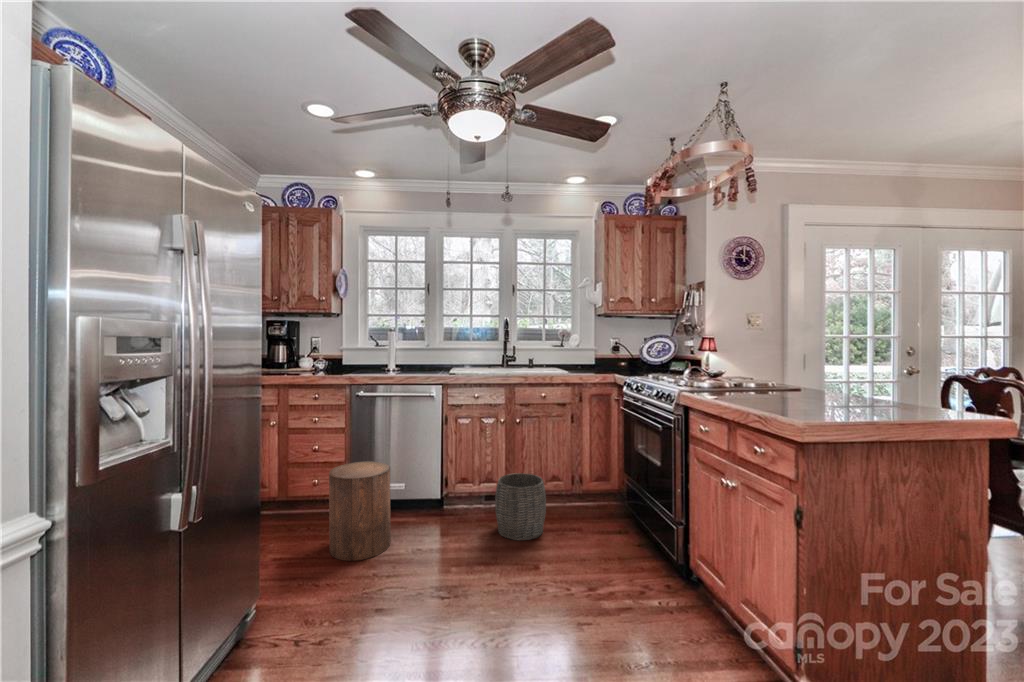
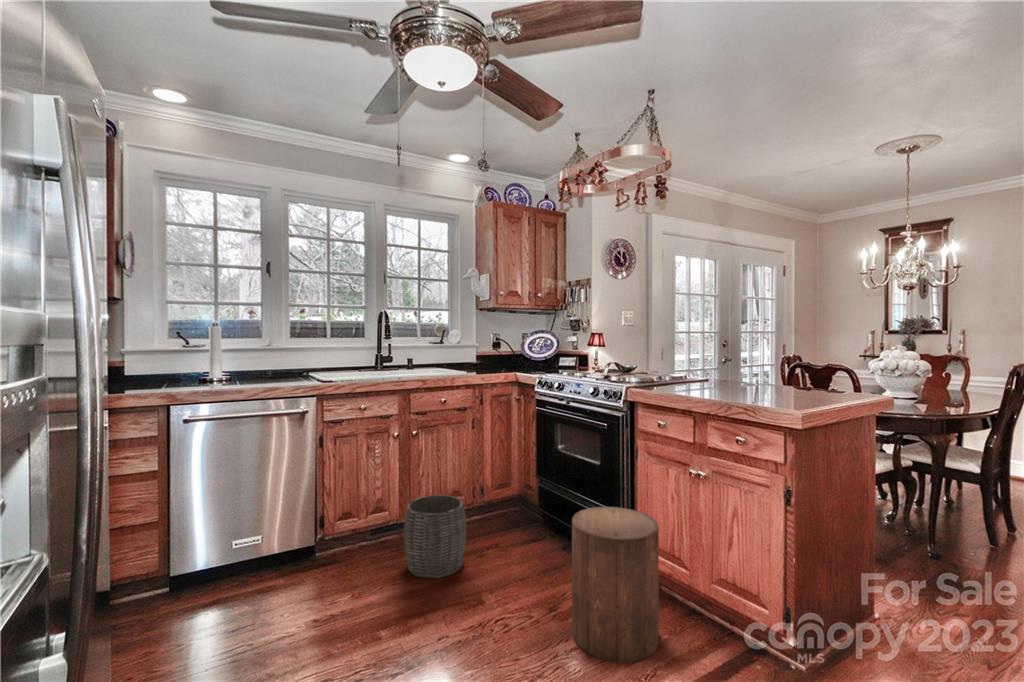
stool: present [329,461,391,561] -> present [572,507,659,663]

